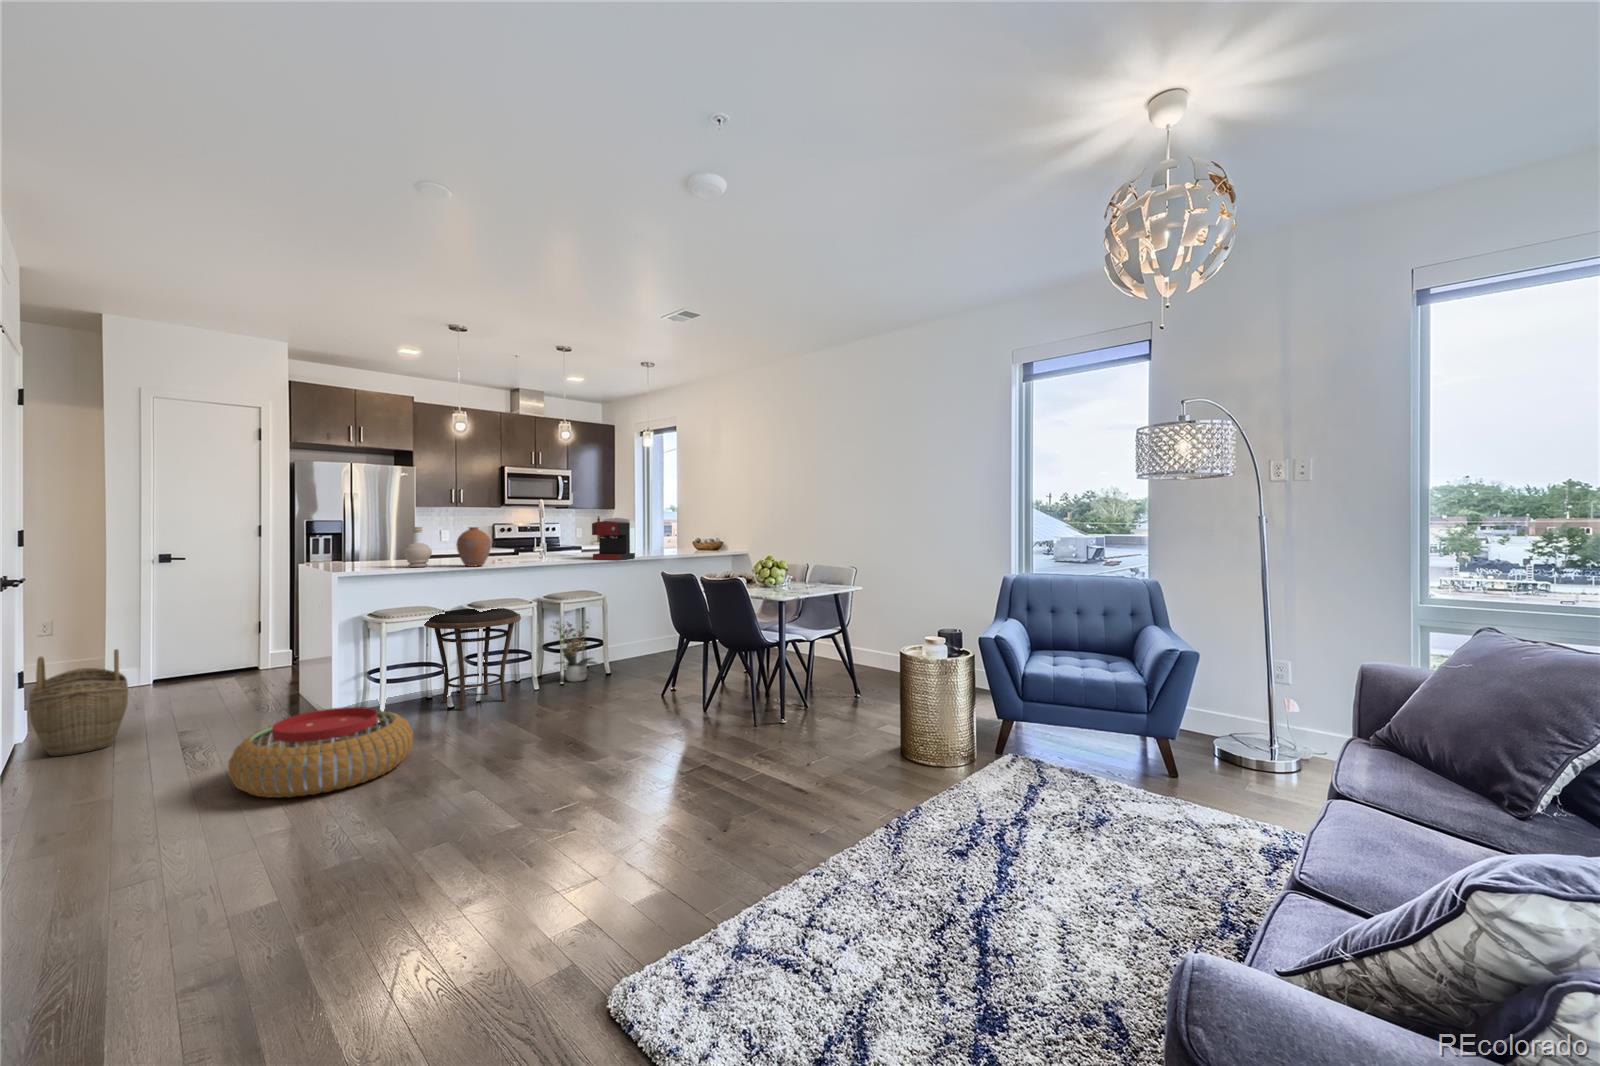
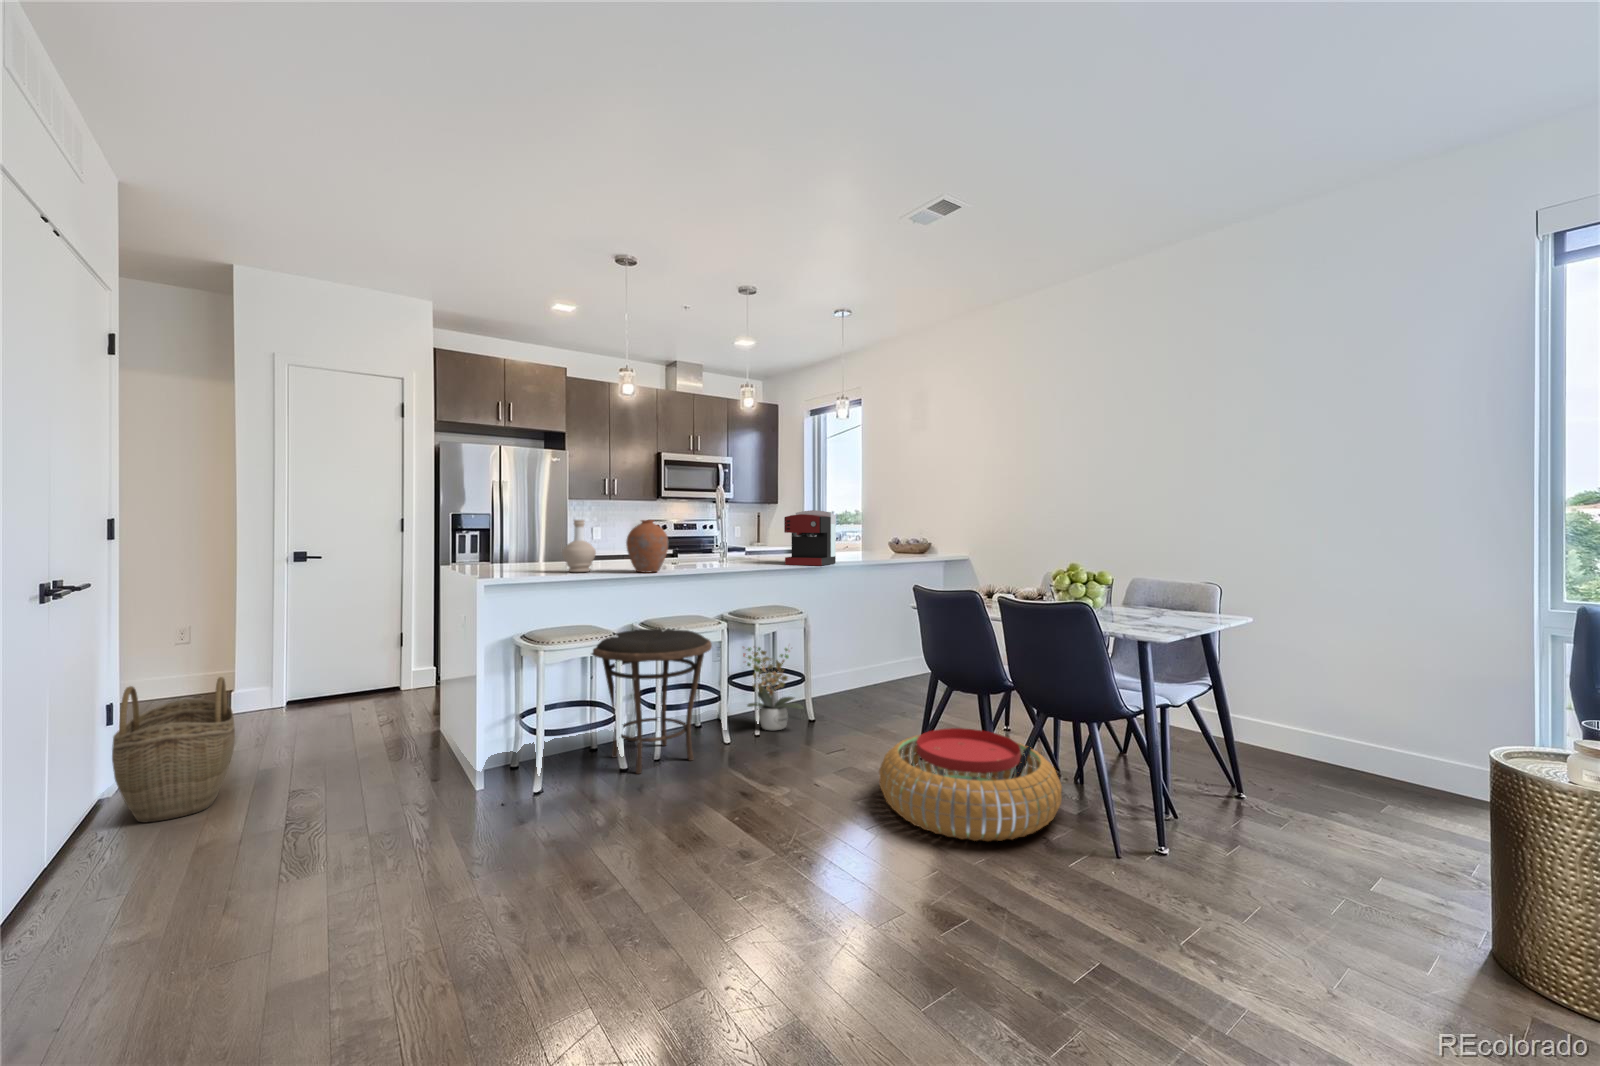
pouf: present [228,707,413,798] -> present [879,728,1062,841]

